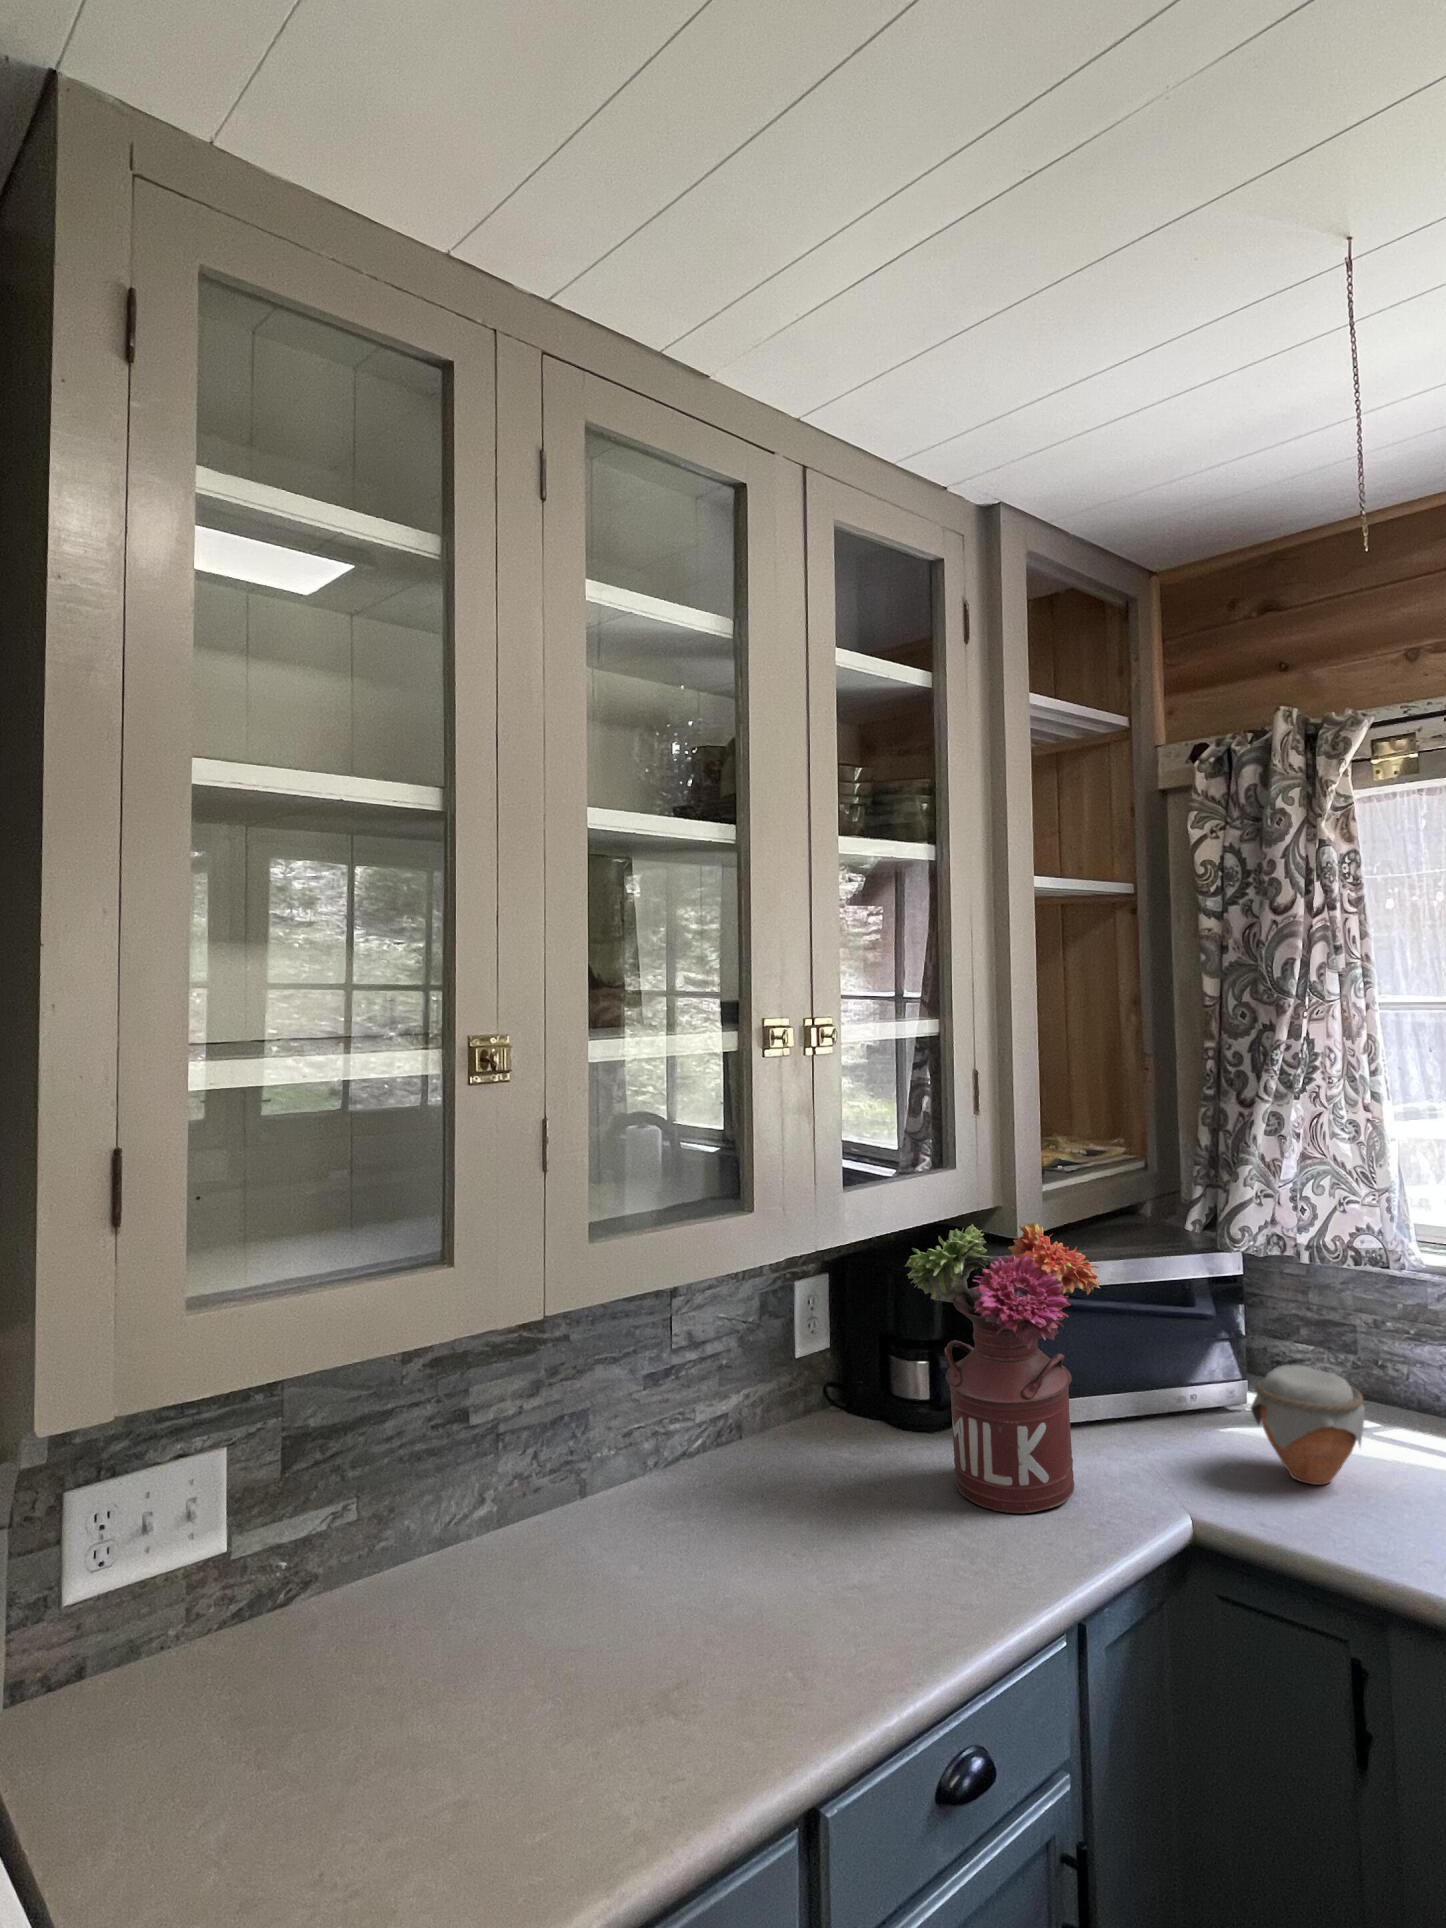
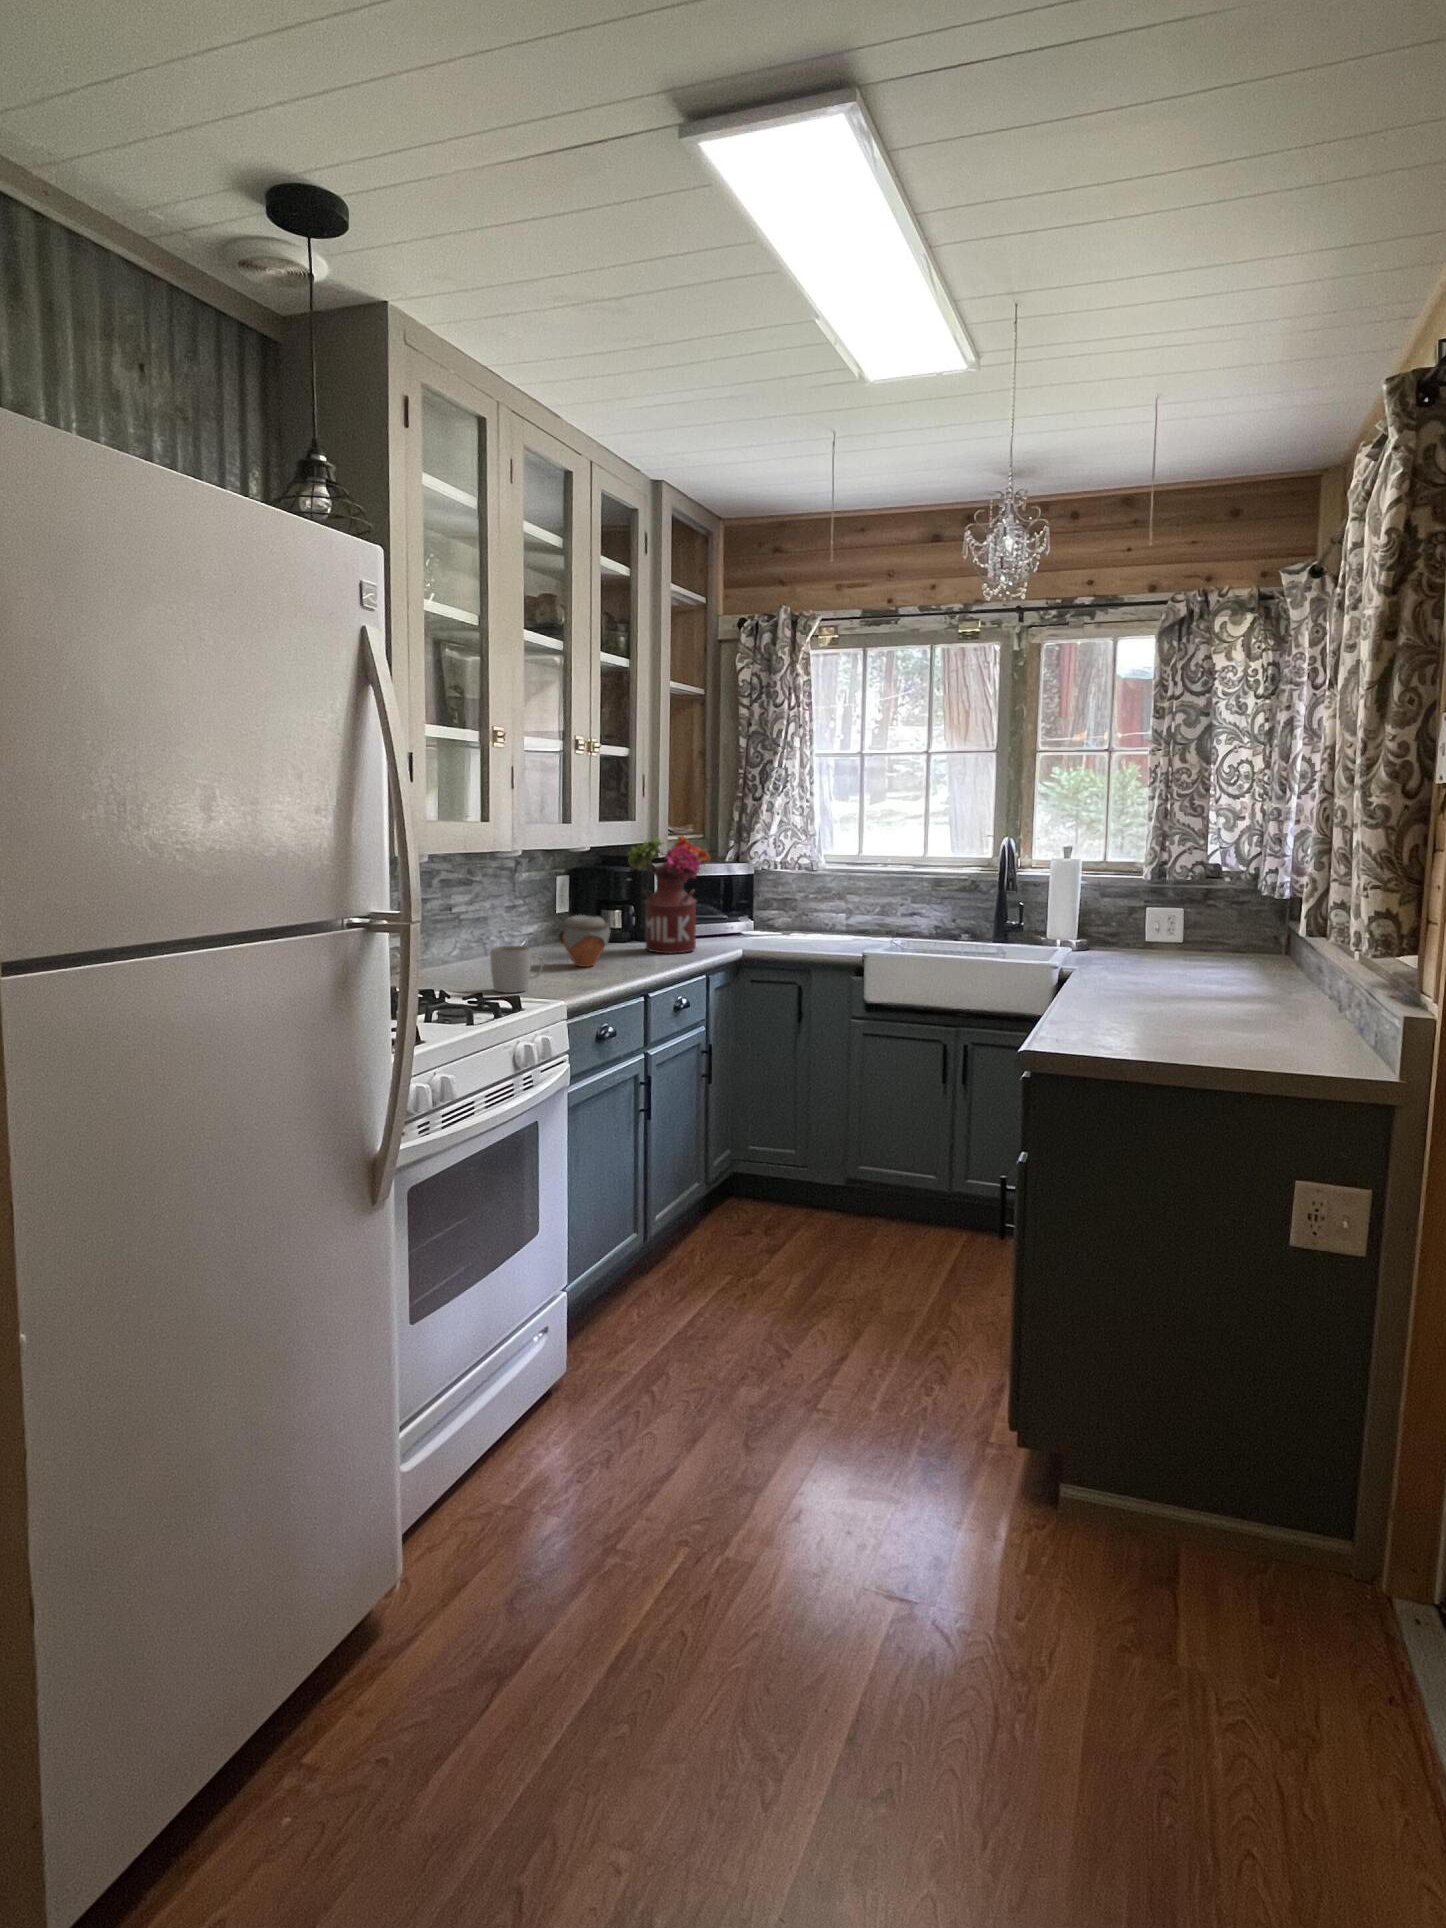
jar: present [1251,1365,1365,1485] -> present [559,915,610,967]
mug: none [399,1593,546,1757] -> present [490,946,543,993]

